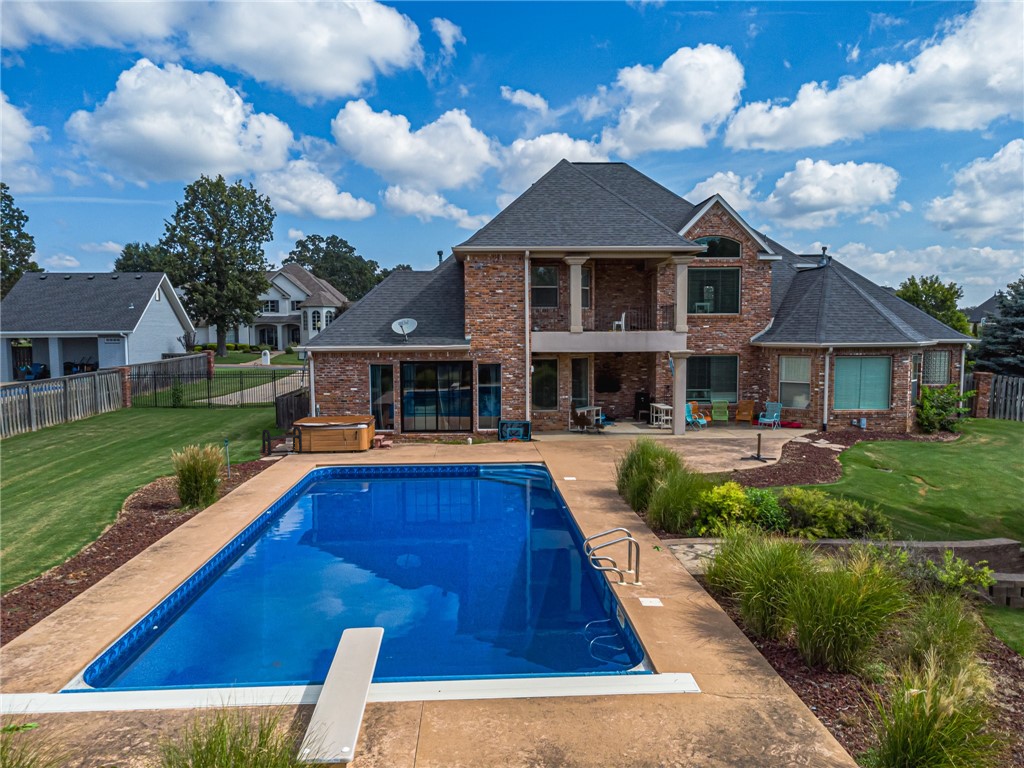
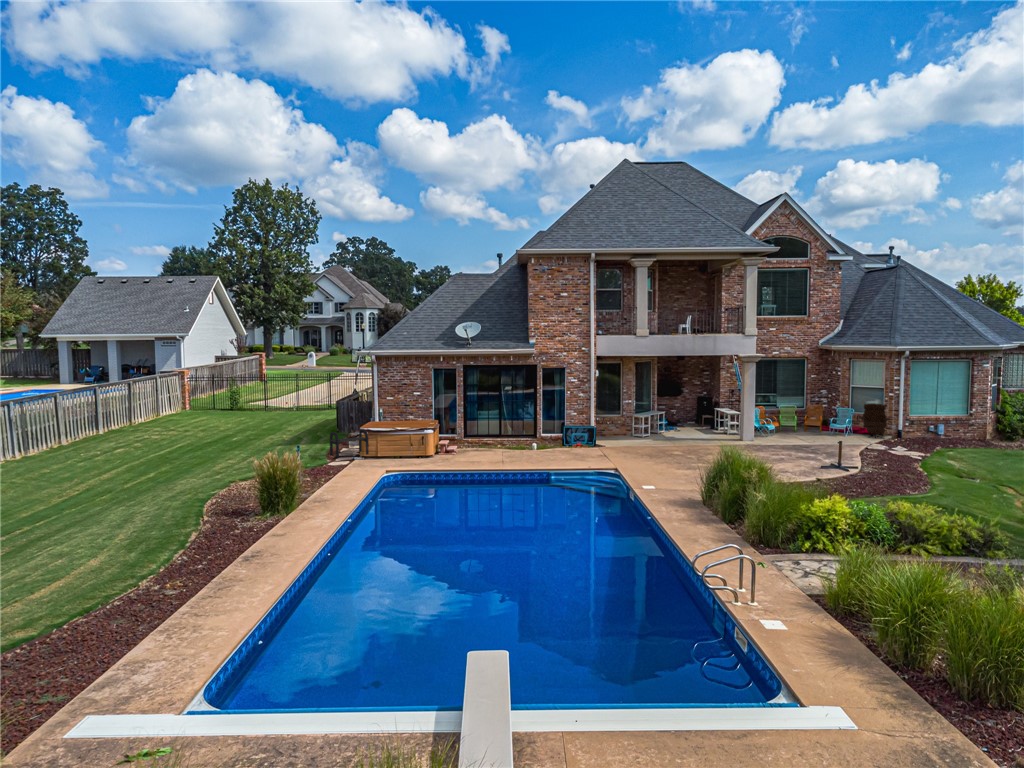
lounge chair: present [571,402,605,433] -> present [860,403,890,437]

